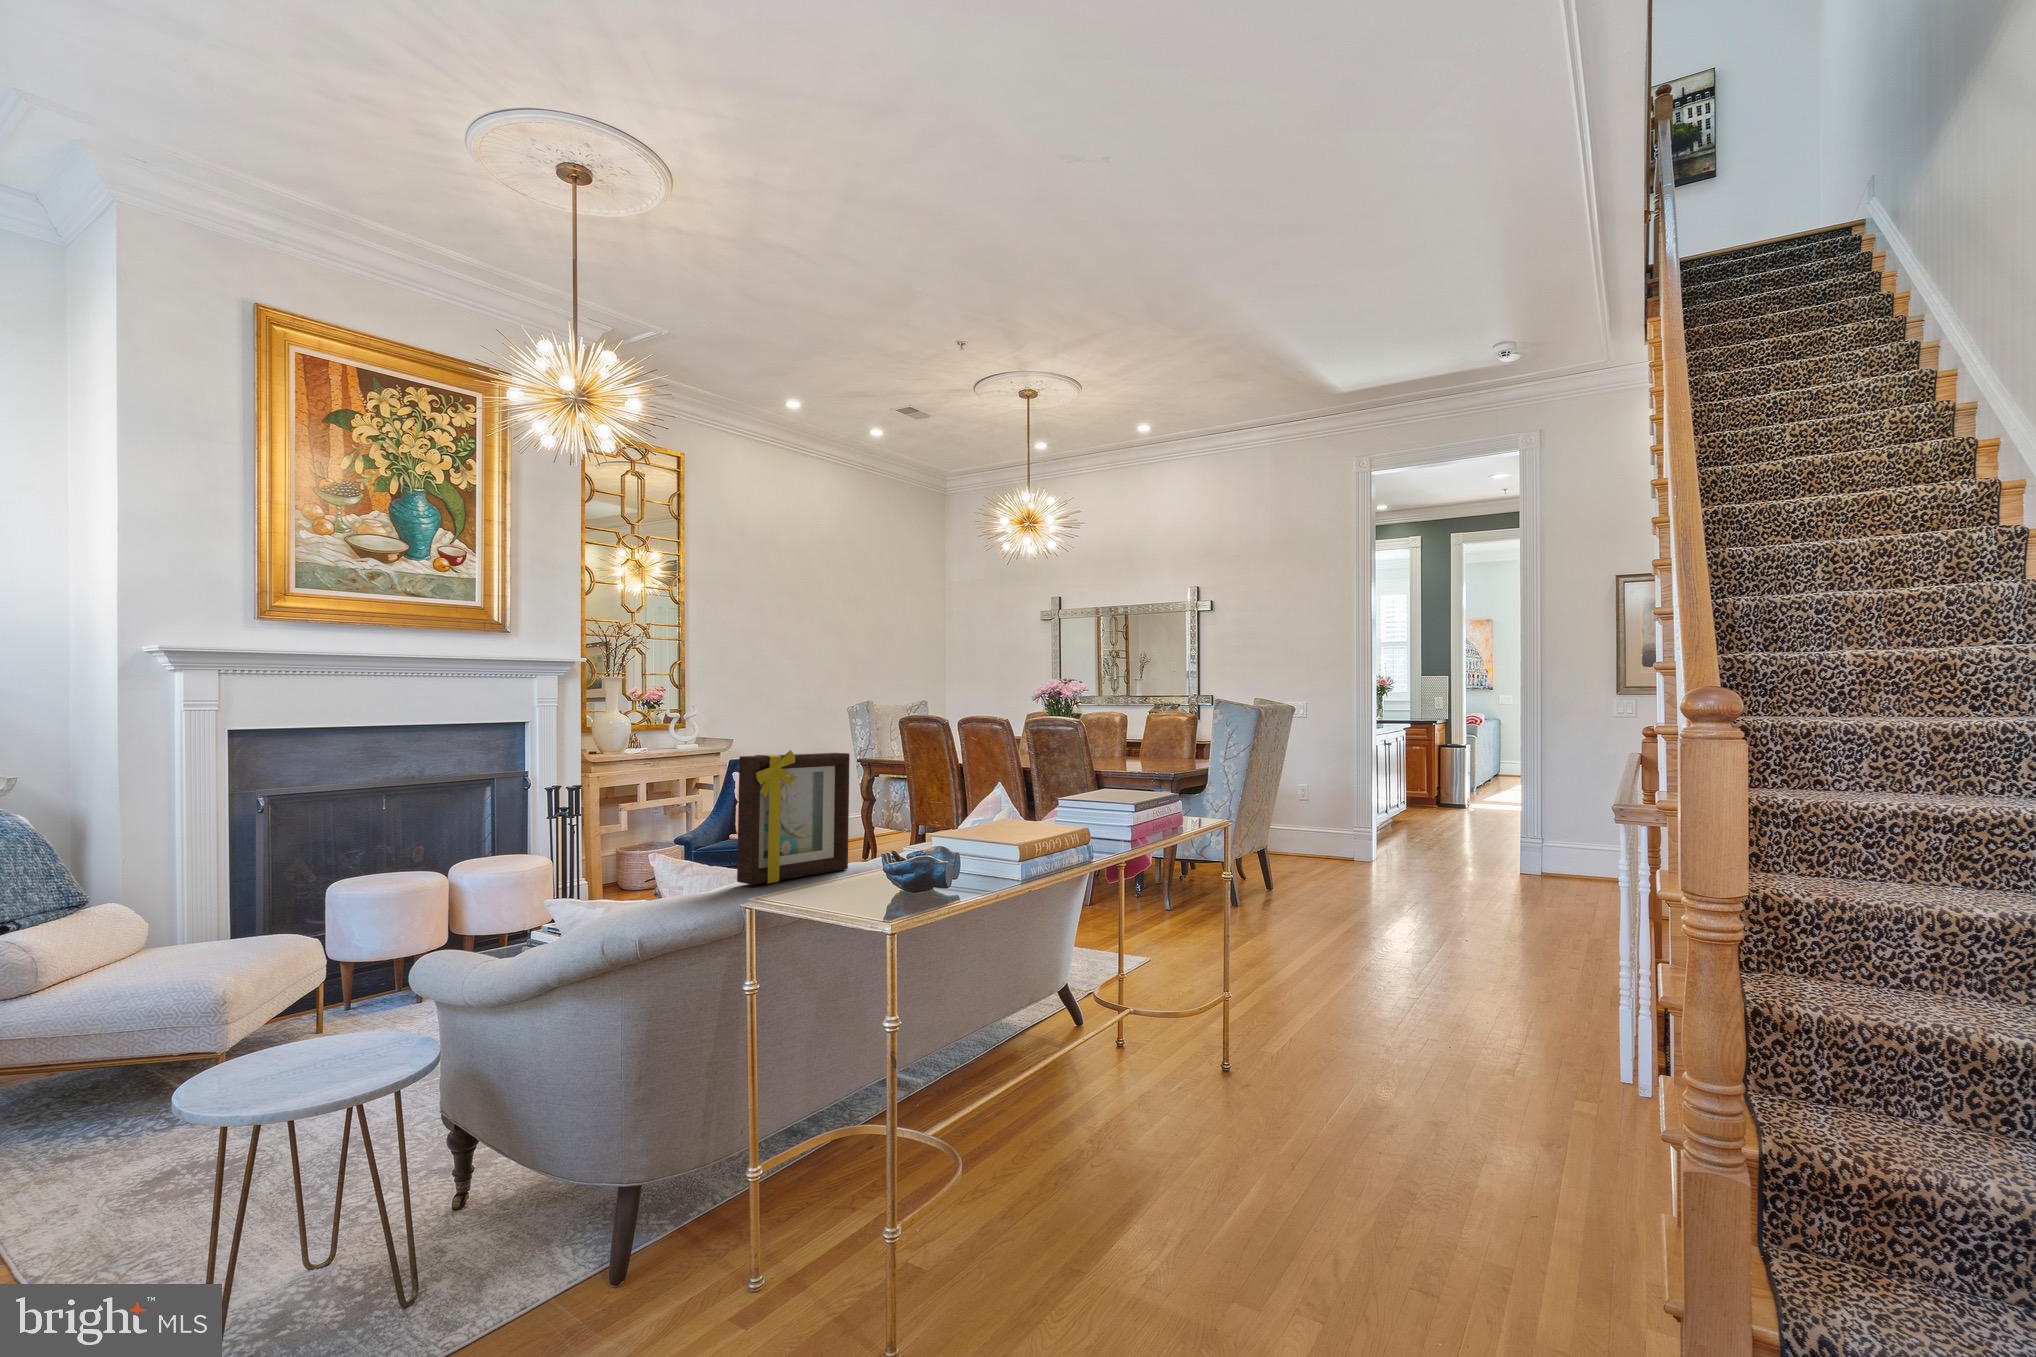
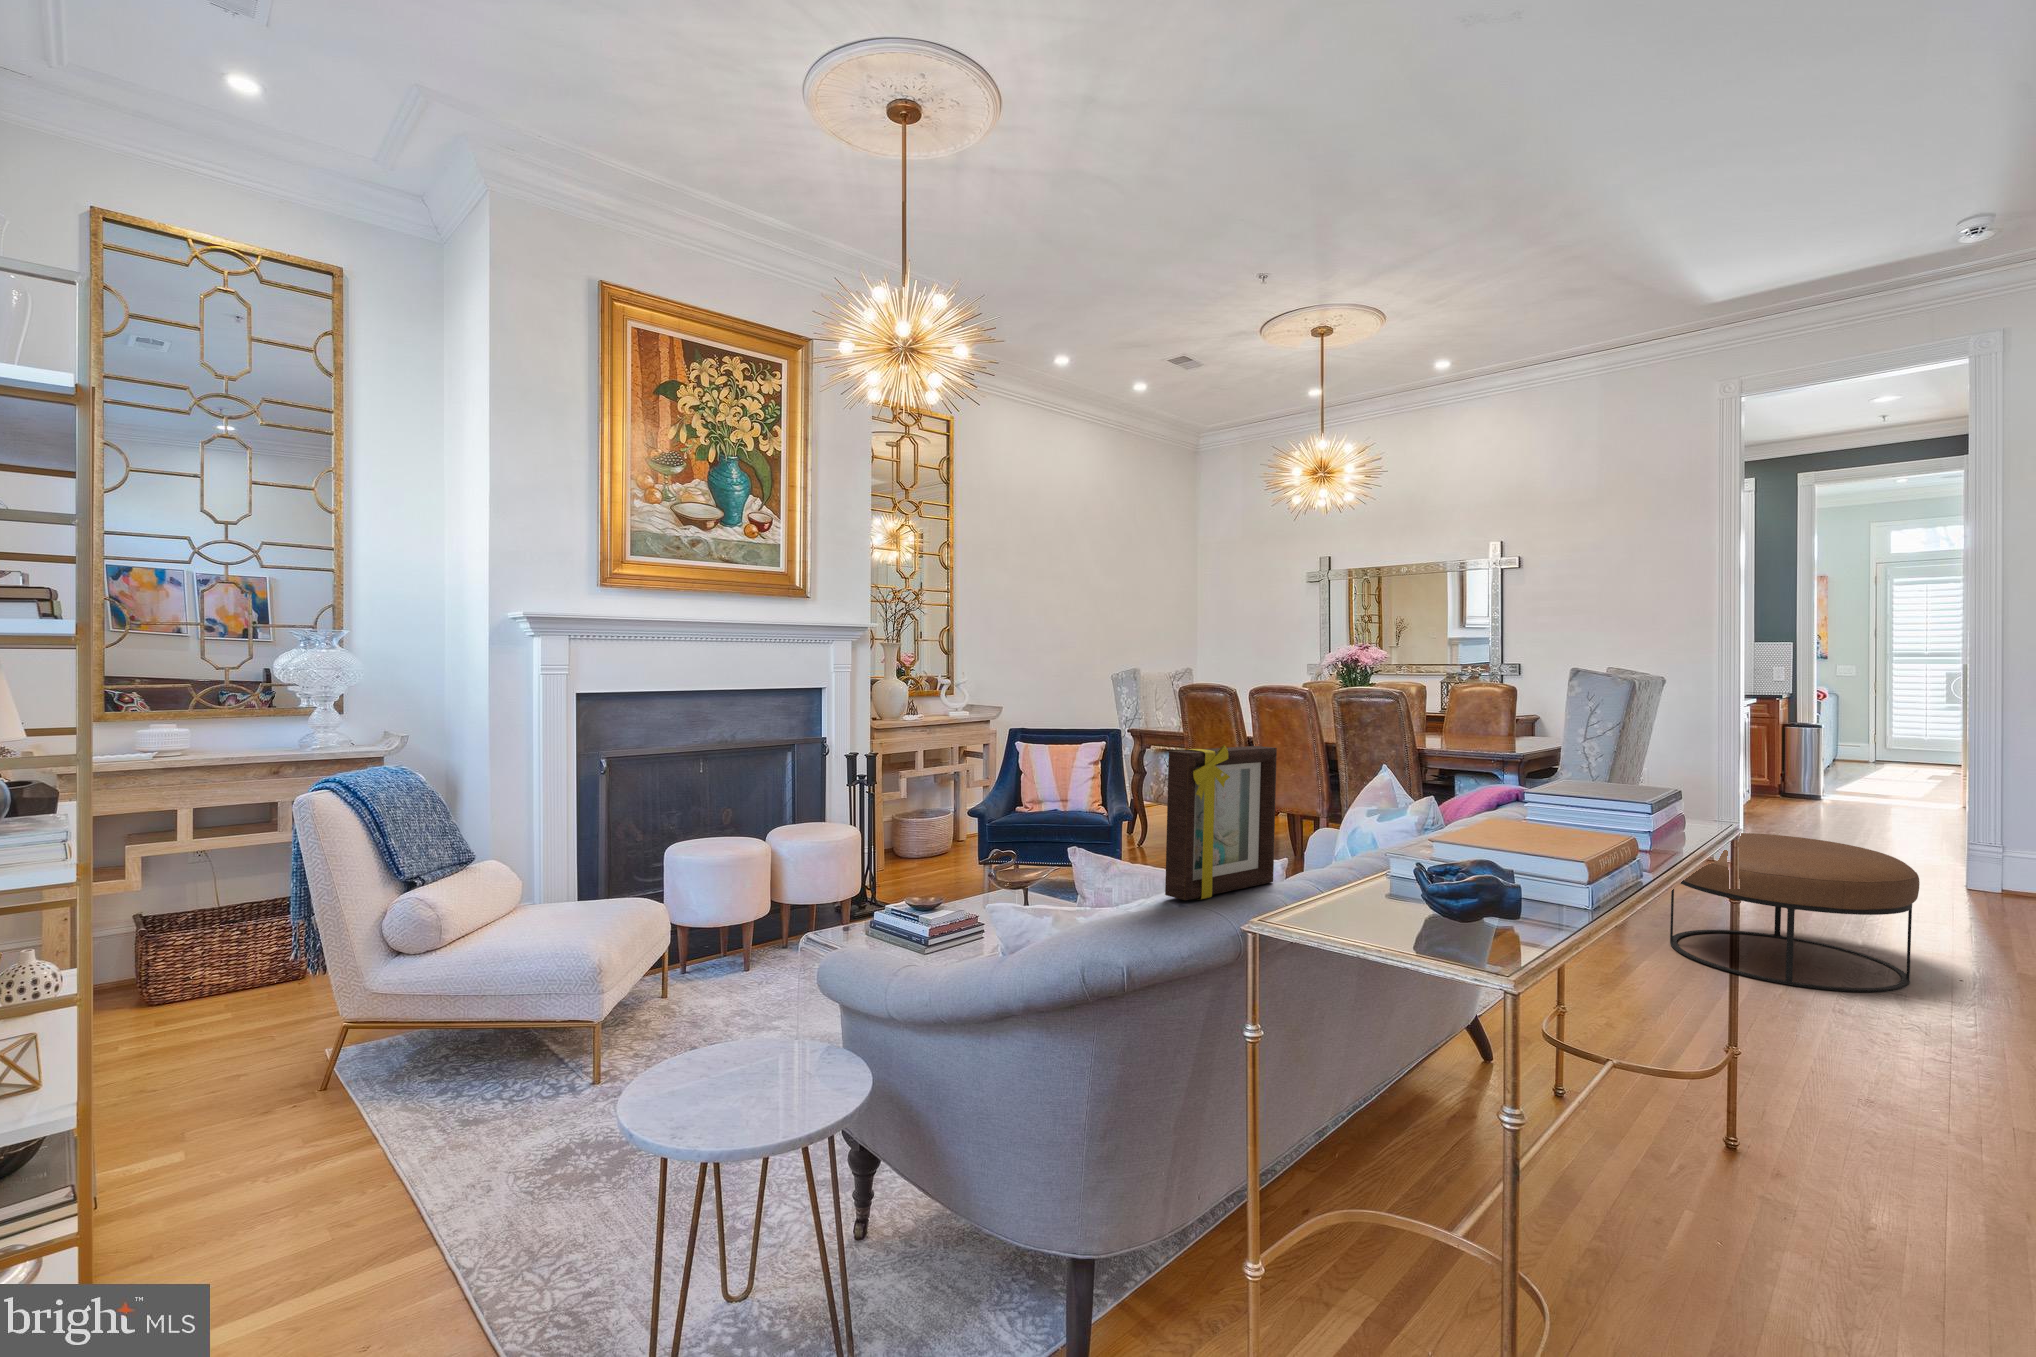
ottoman: none [1291,829,1463,952] -> present [1670,833,1920,992]

